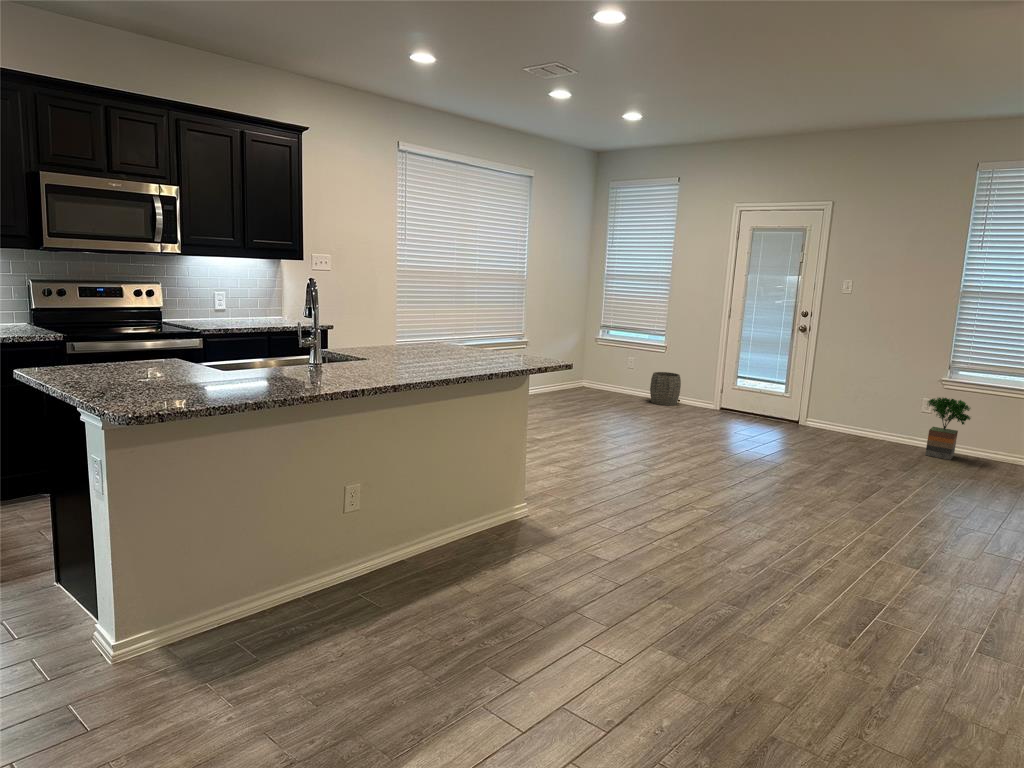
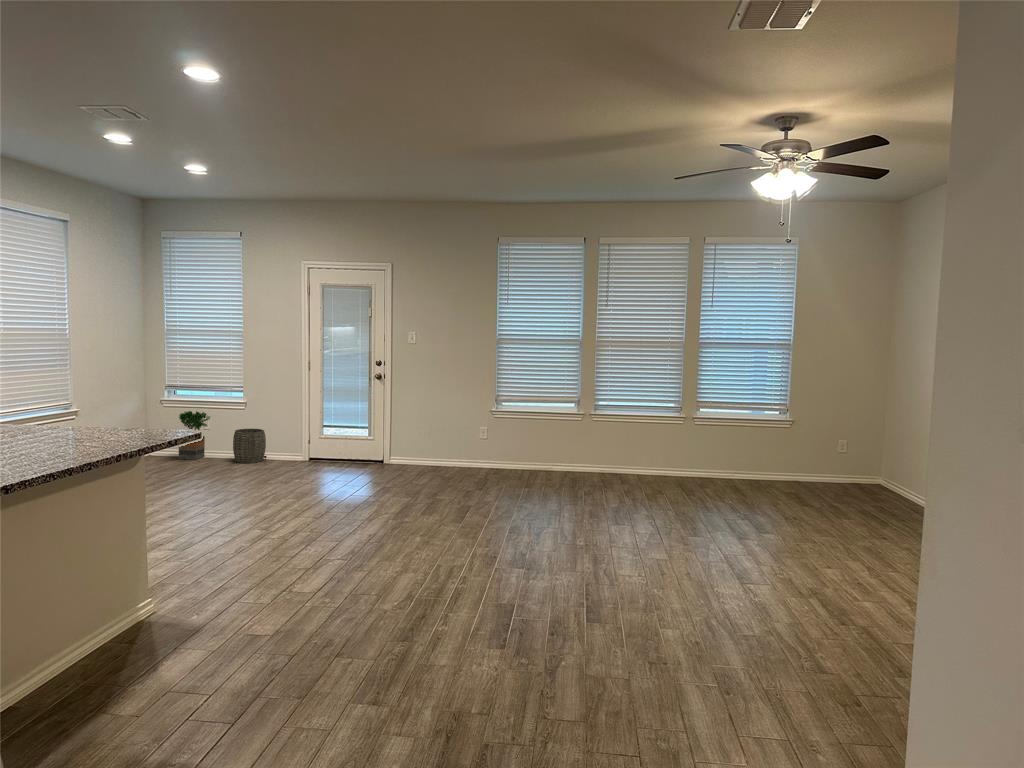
potted tree: present [925,398,971,460] -> present [179,411,210,460]

